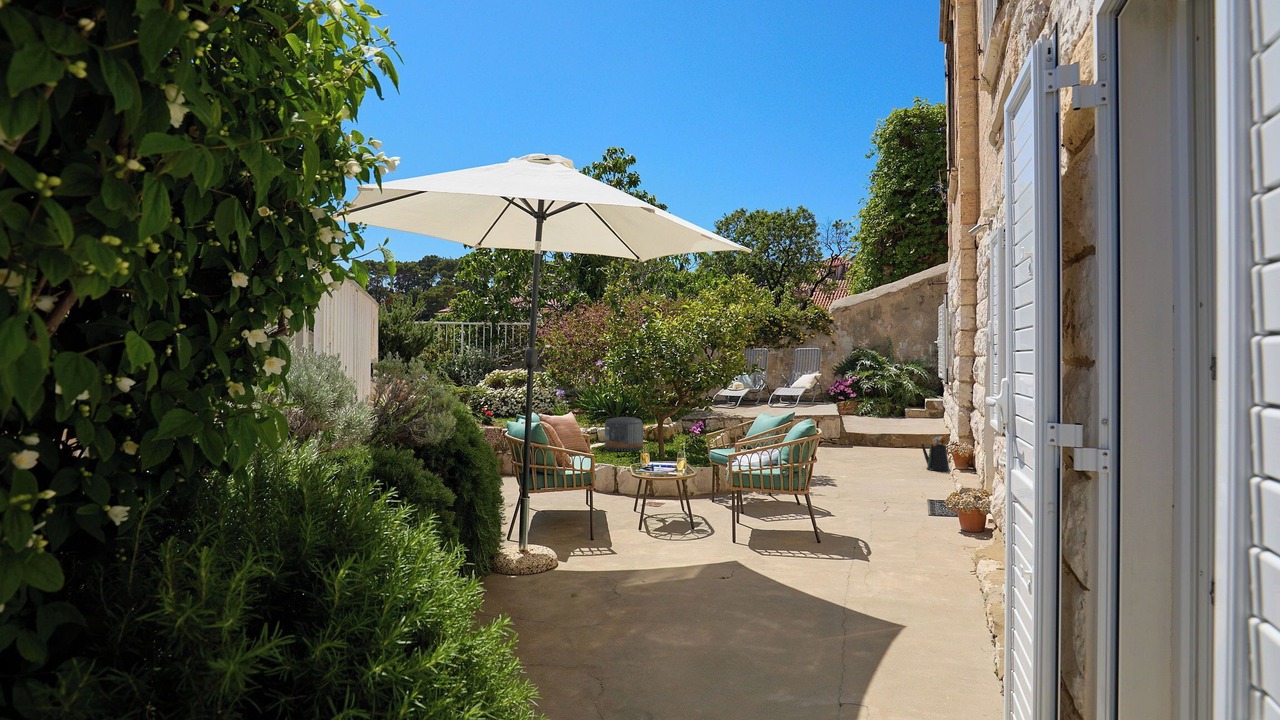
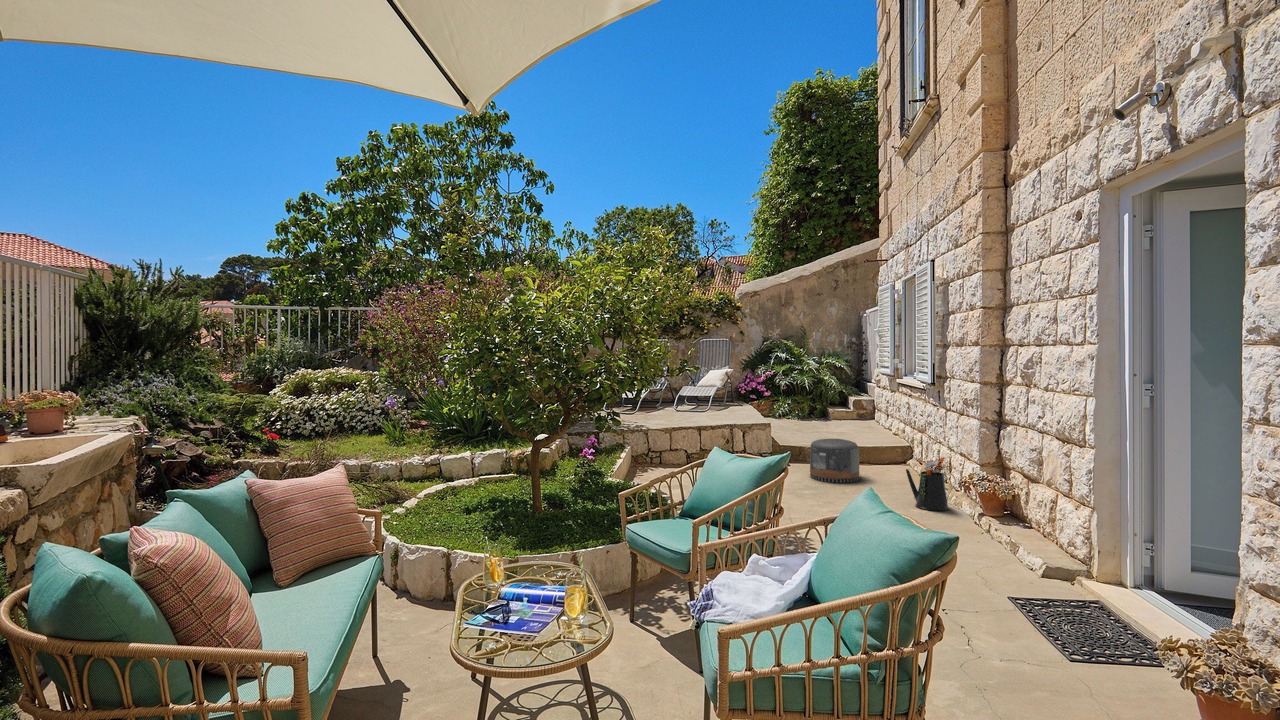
pouf: present [605,417,643,451] -> present [810,438,859,483]

